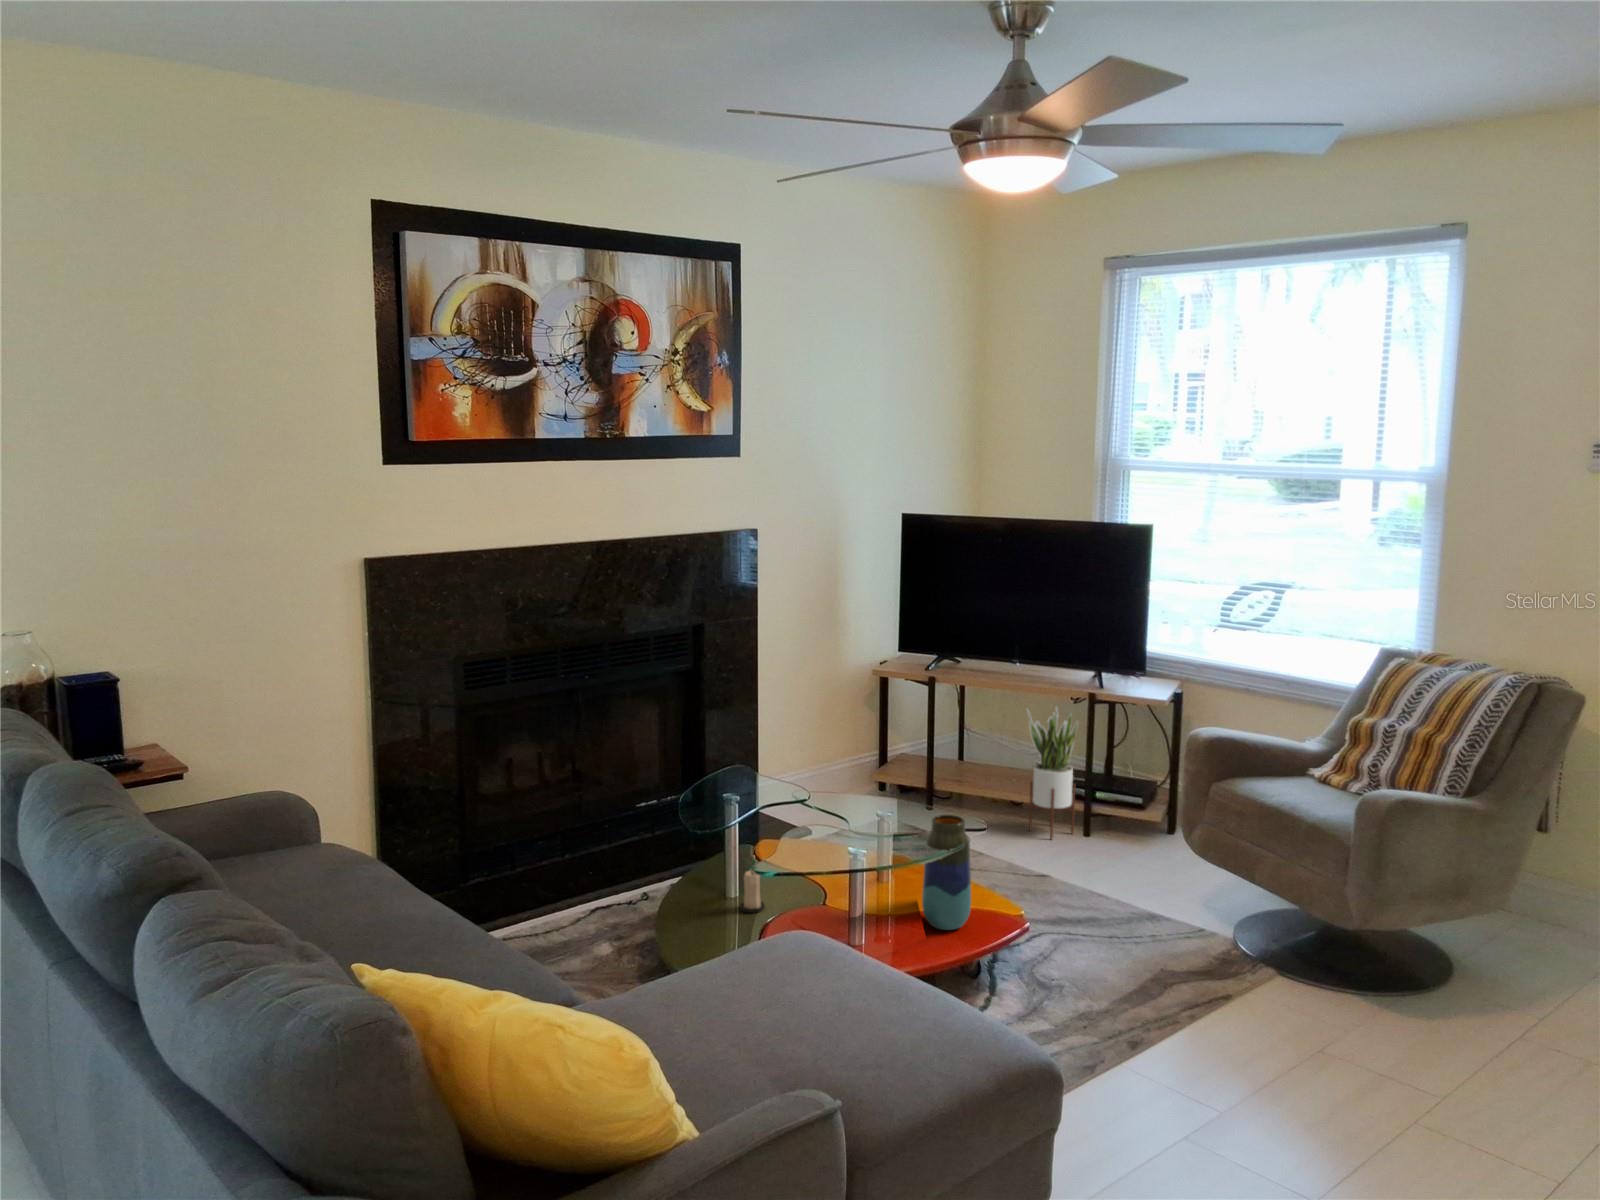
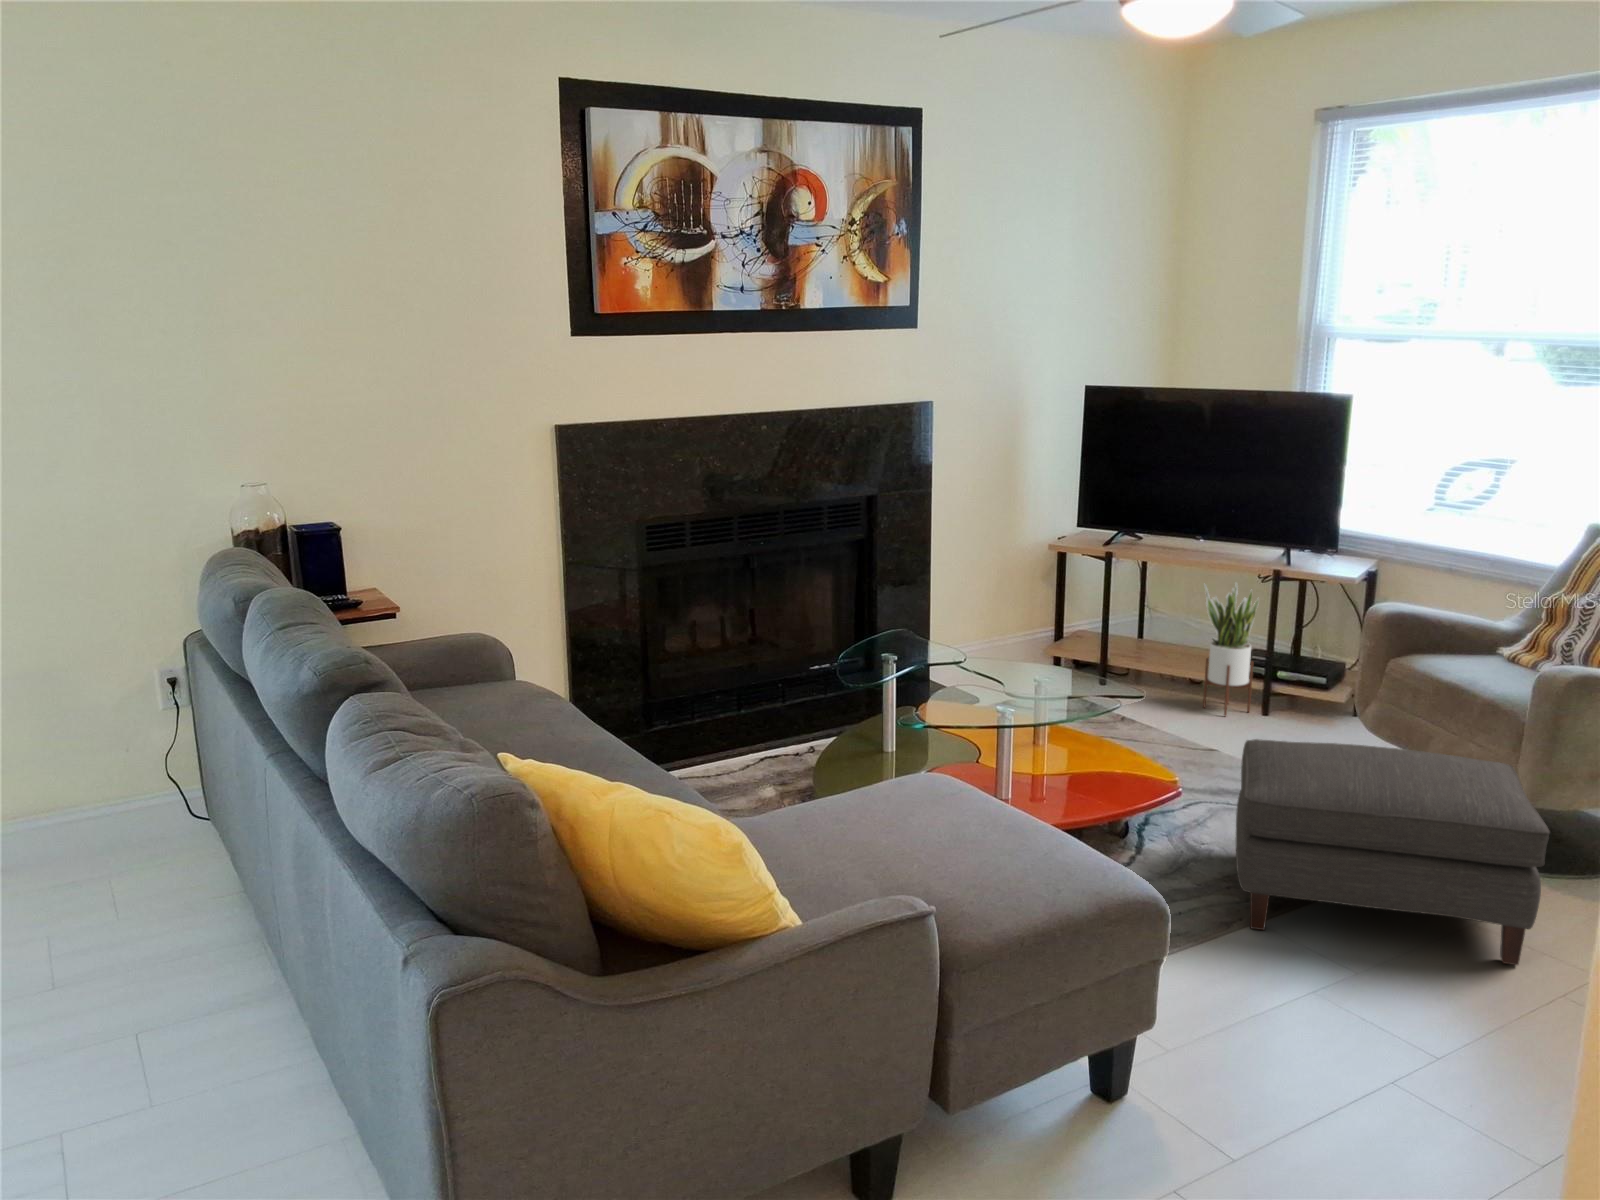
vase: present [922,815,971,930] -> none [1072,678,1121,790]
candle: present [740,870,764,913] -> none [896,723,919,765]
ottoman: none [1087,871,1391,1091] -> present [1236,739,1550,965]

